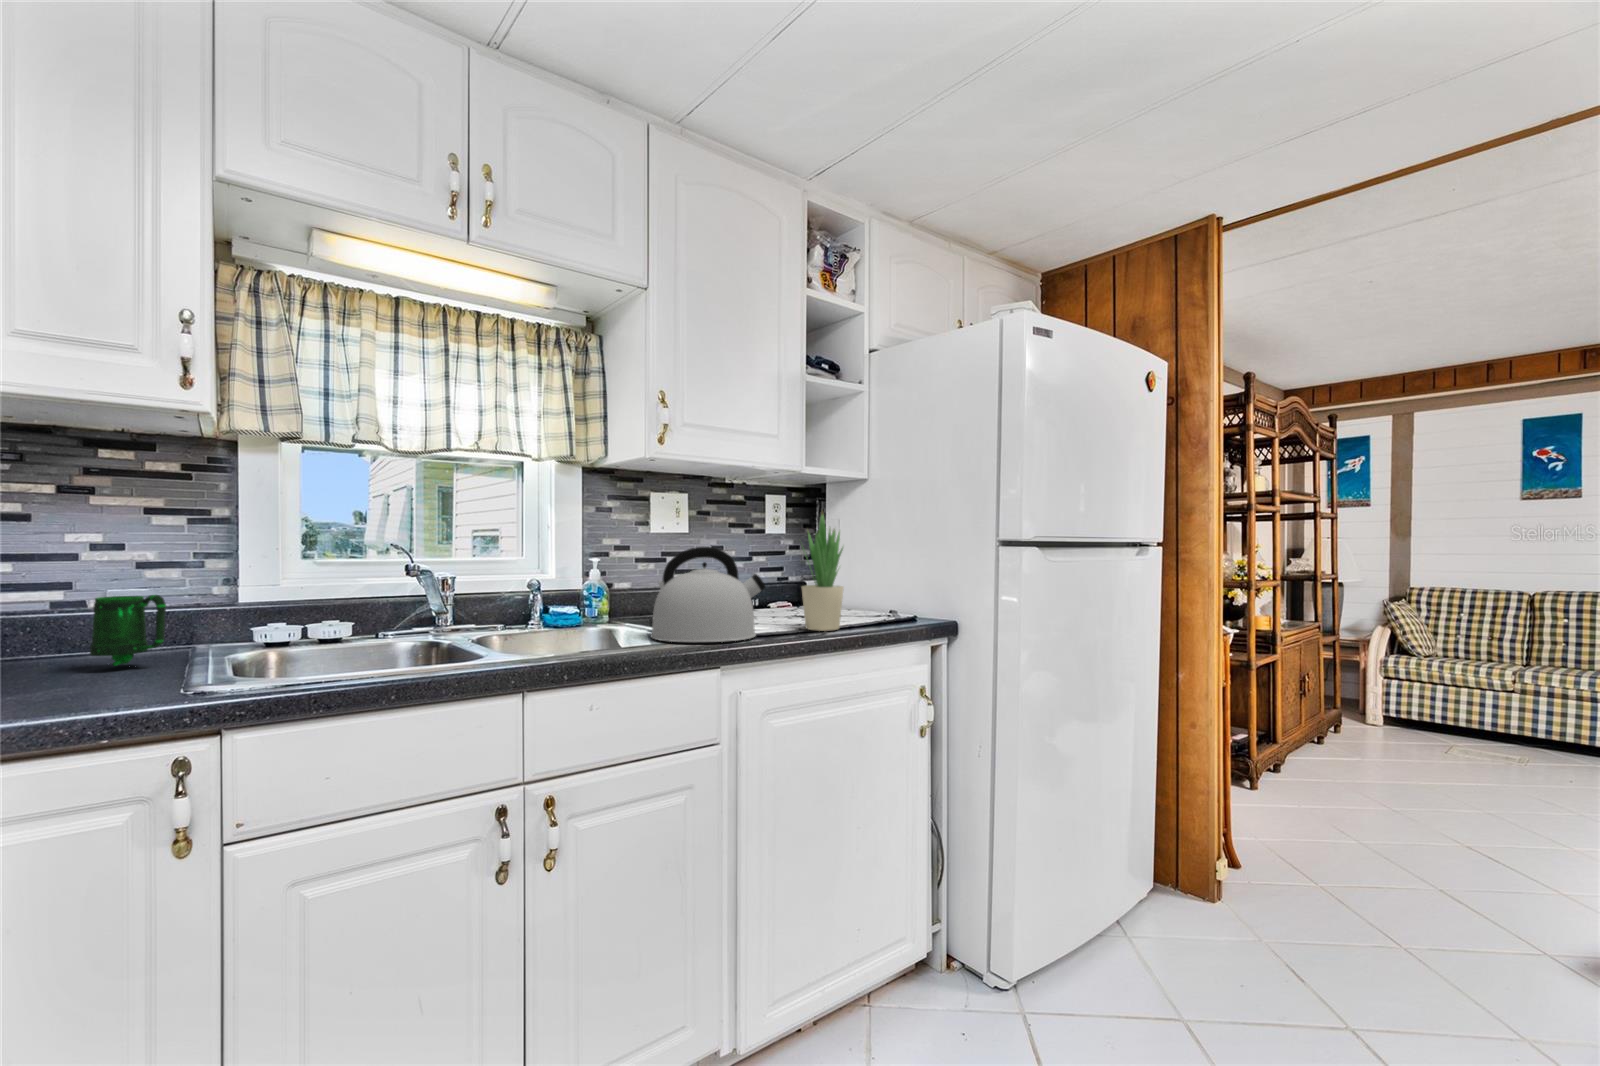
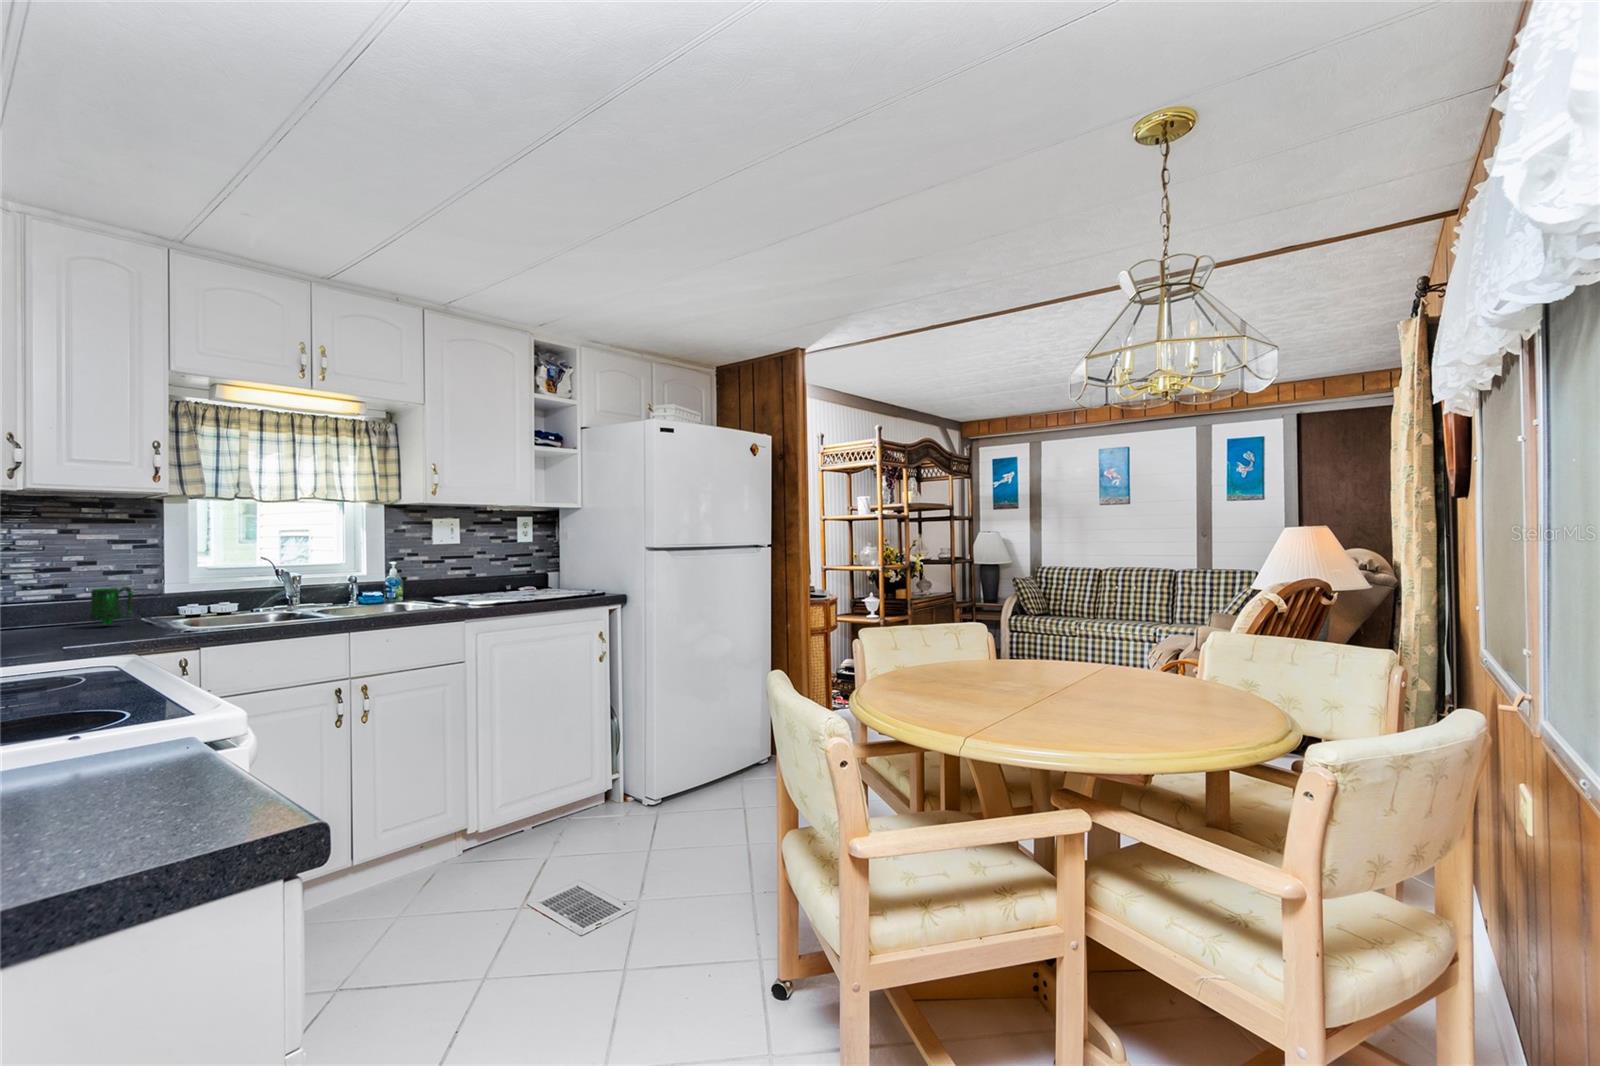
potted plant: present [802,512,844,631] -> none [521,530,548,600]
kettle: present [651,547,766,642] -> none [425,553,497,606]

